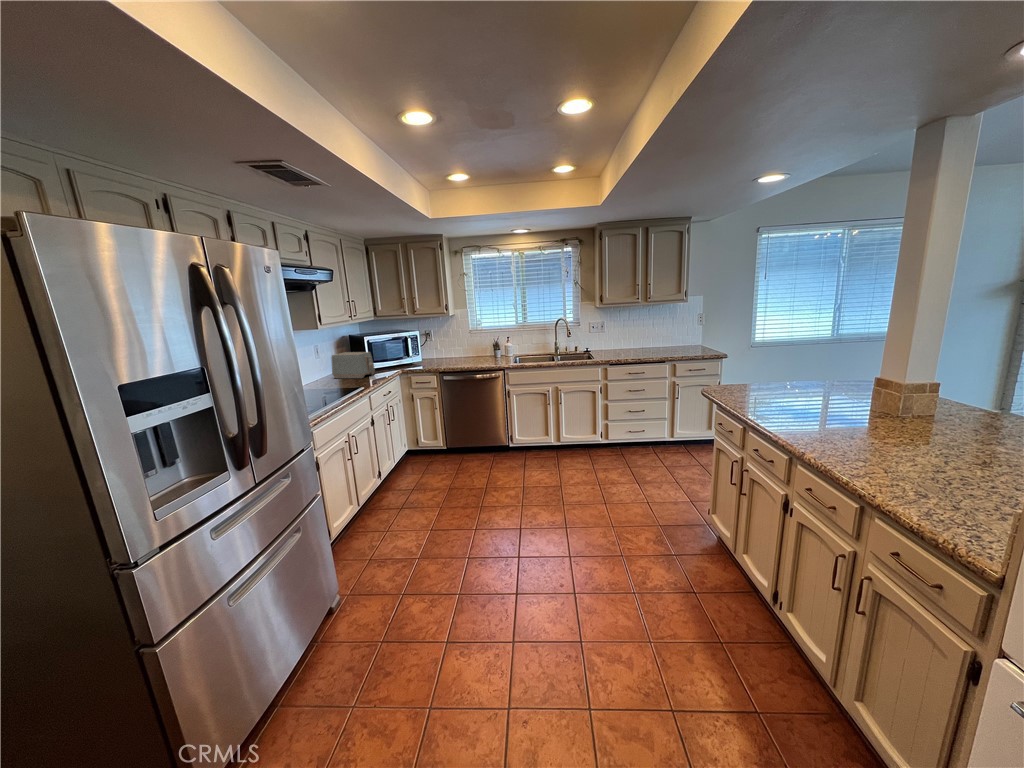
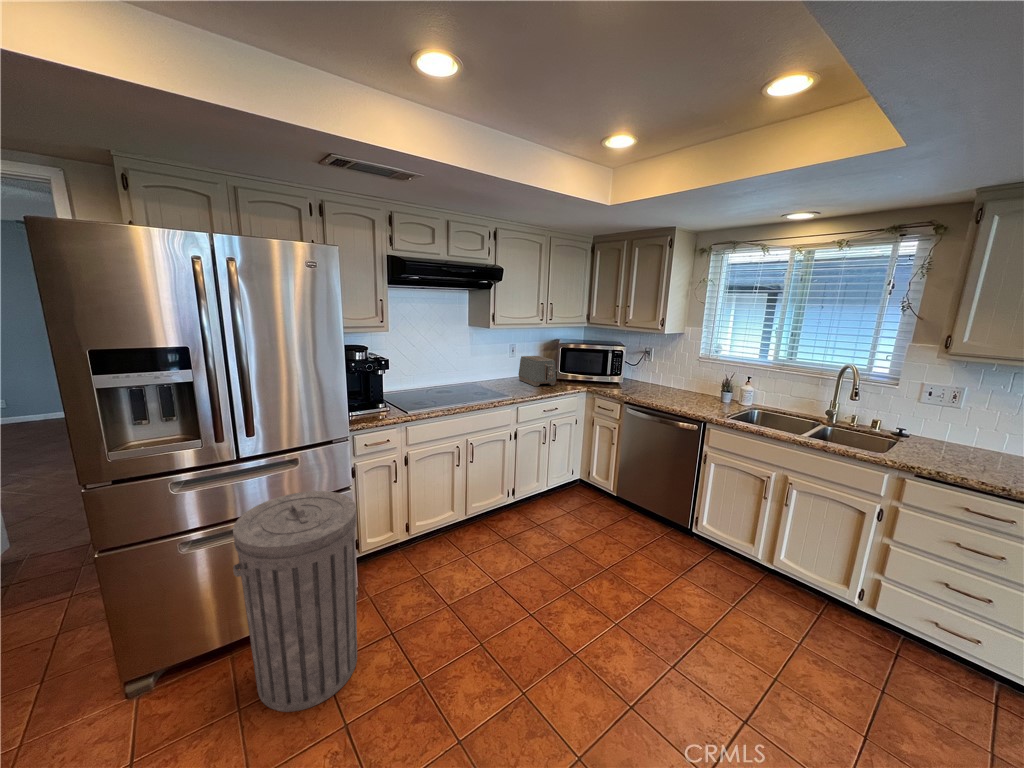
trash can: none [279,485,410,701] -> present [233,491,357,712]

